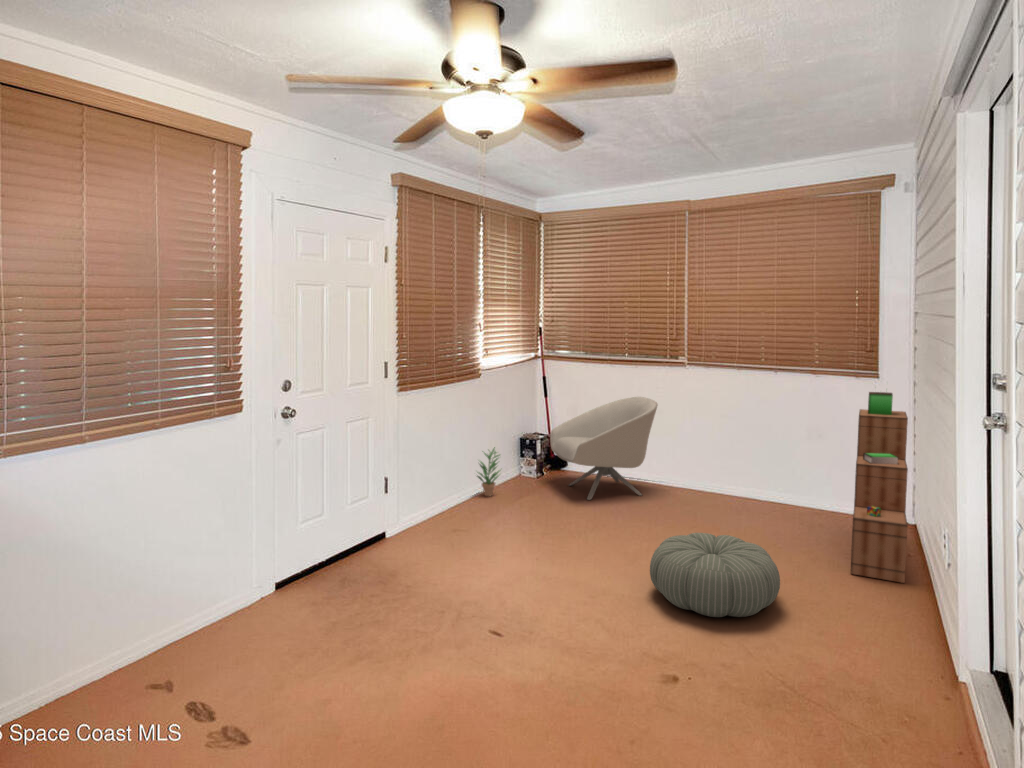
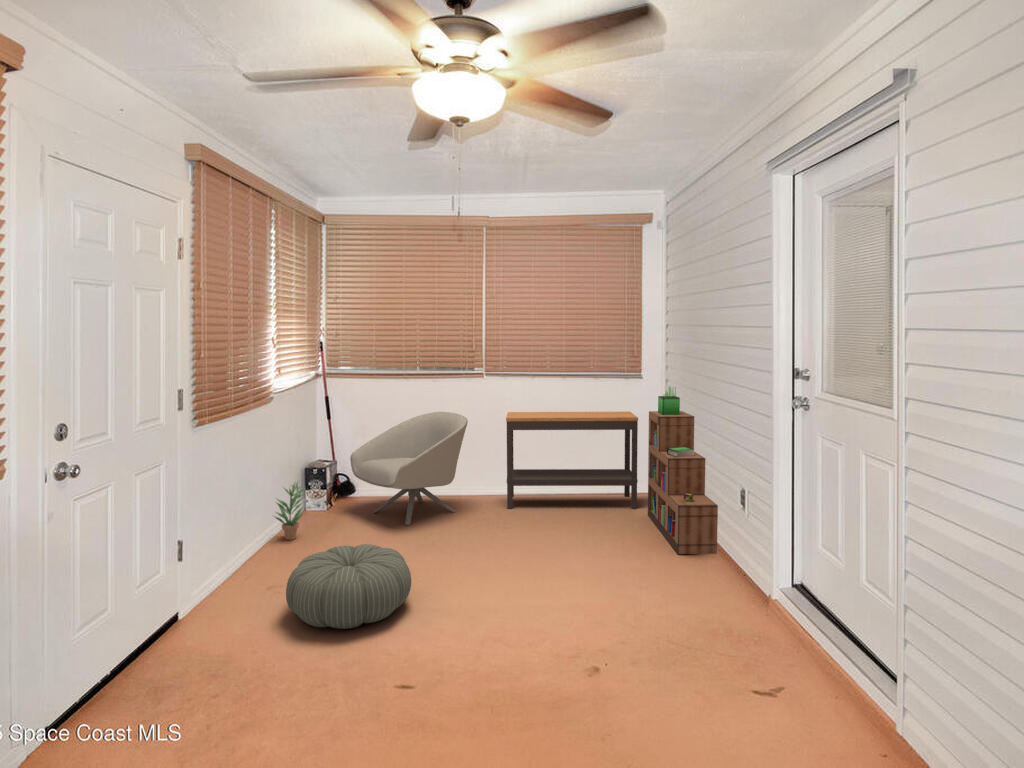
console table: none [696,401,856,521] -> present [506,412,638,508]
pouf: present [650,533,780,617] -> present [286,544,411,629]

